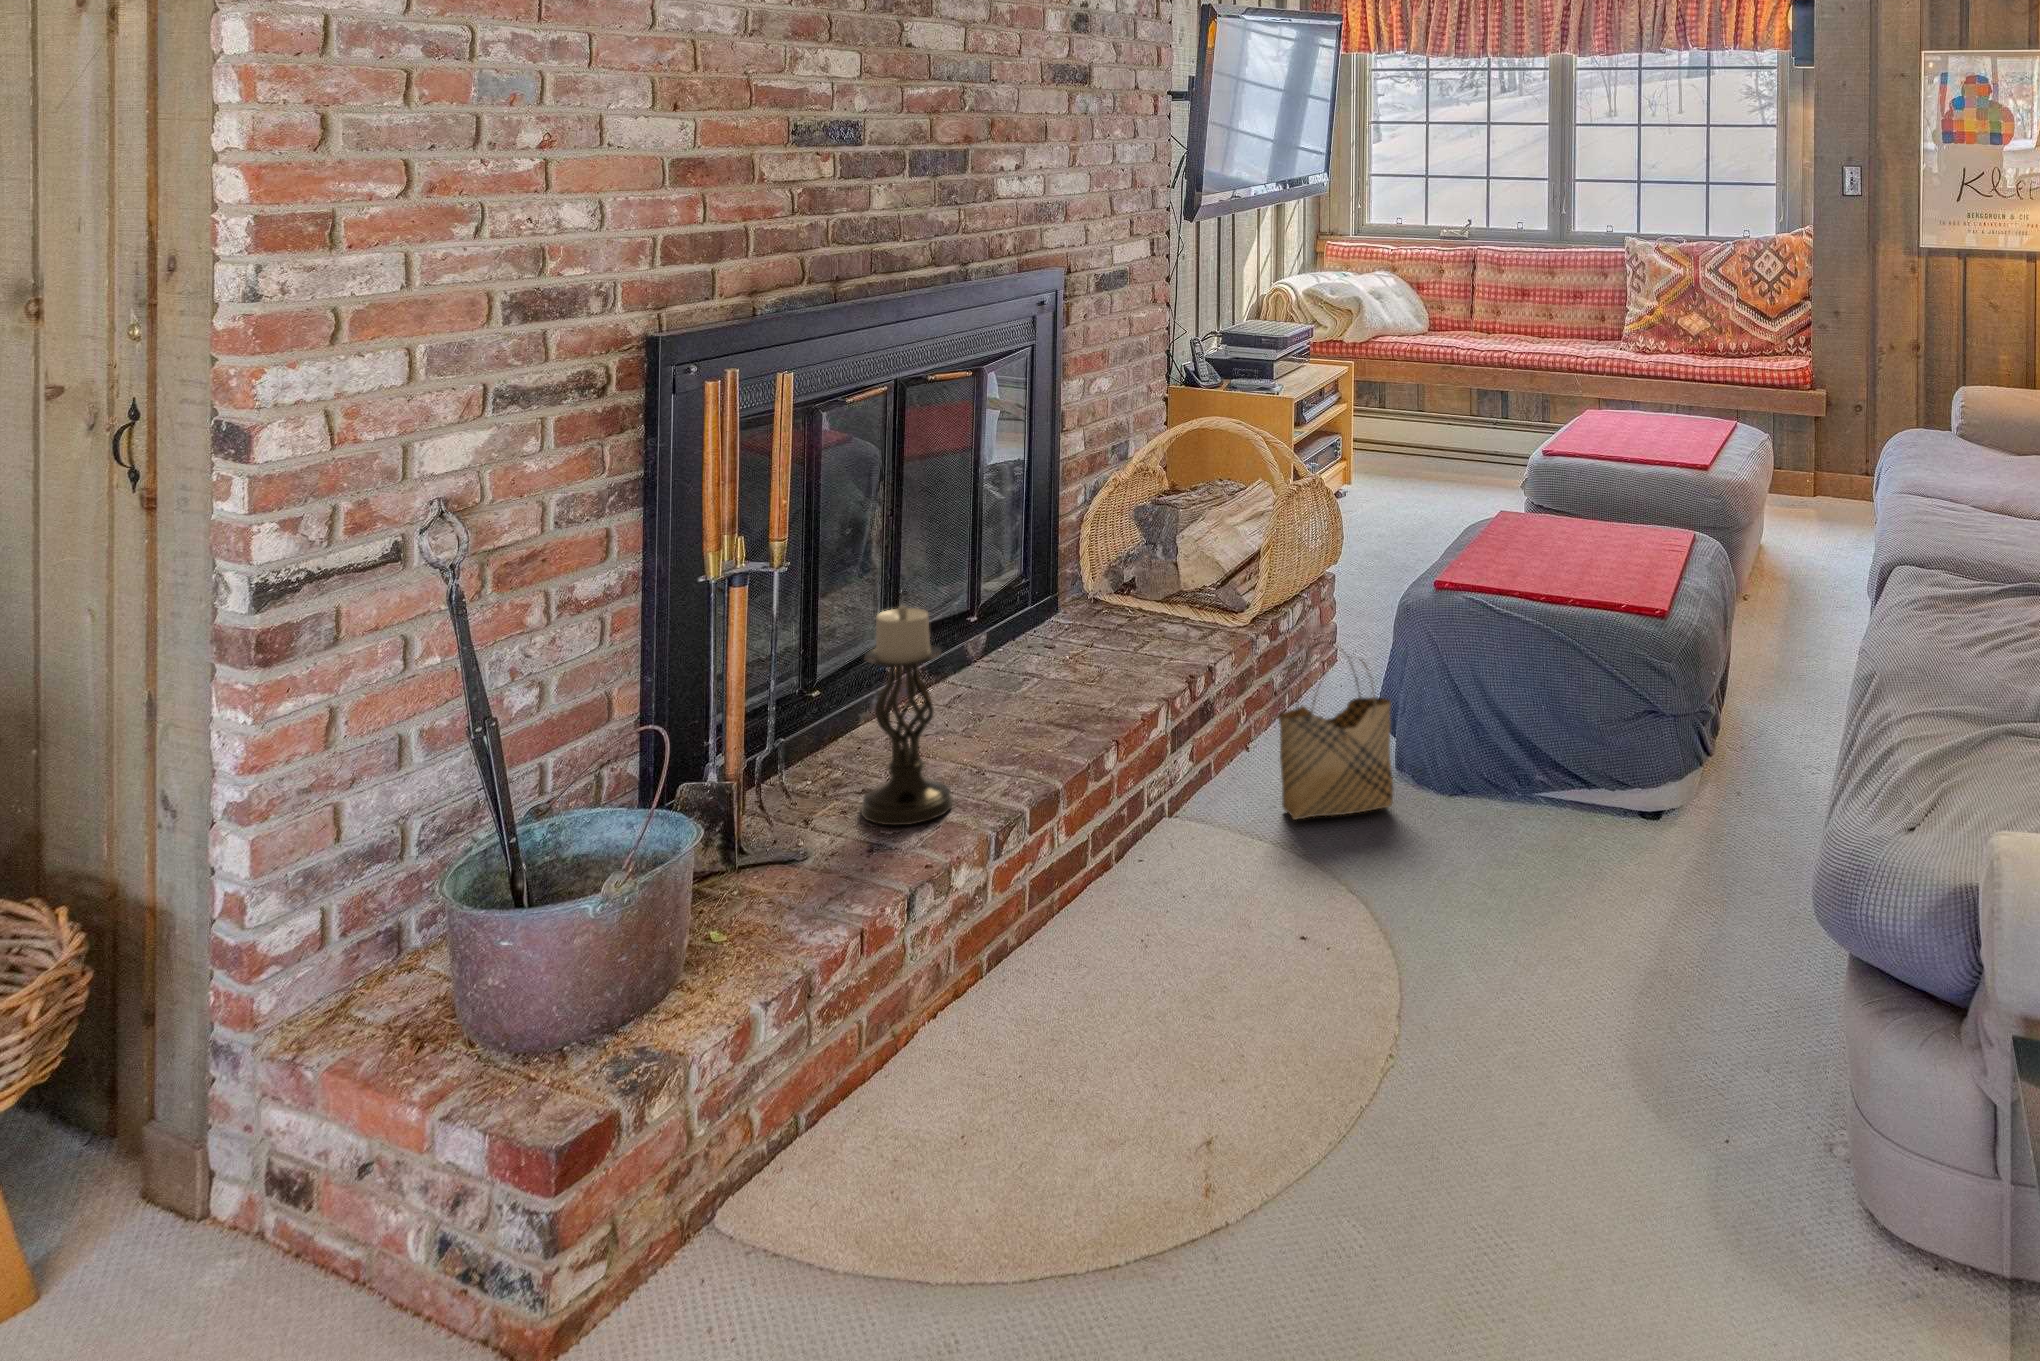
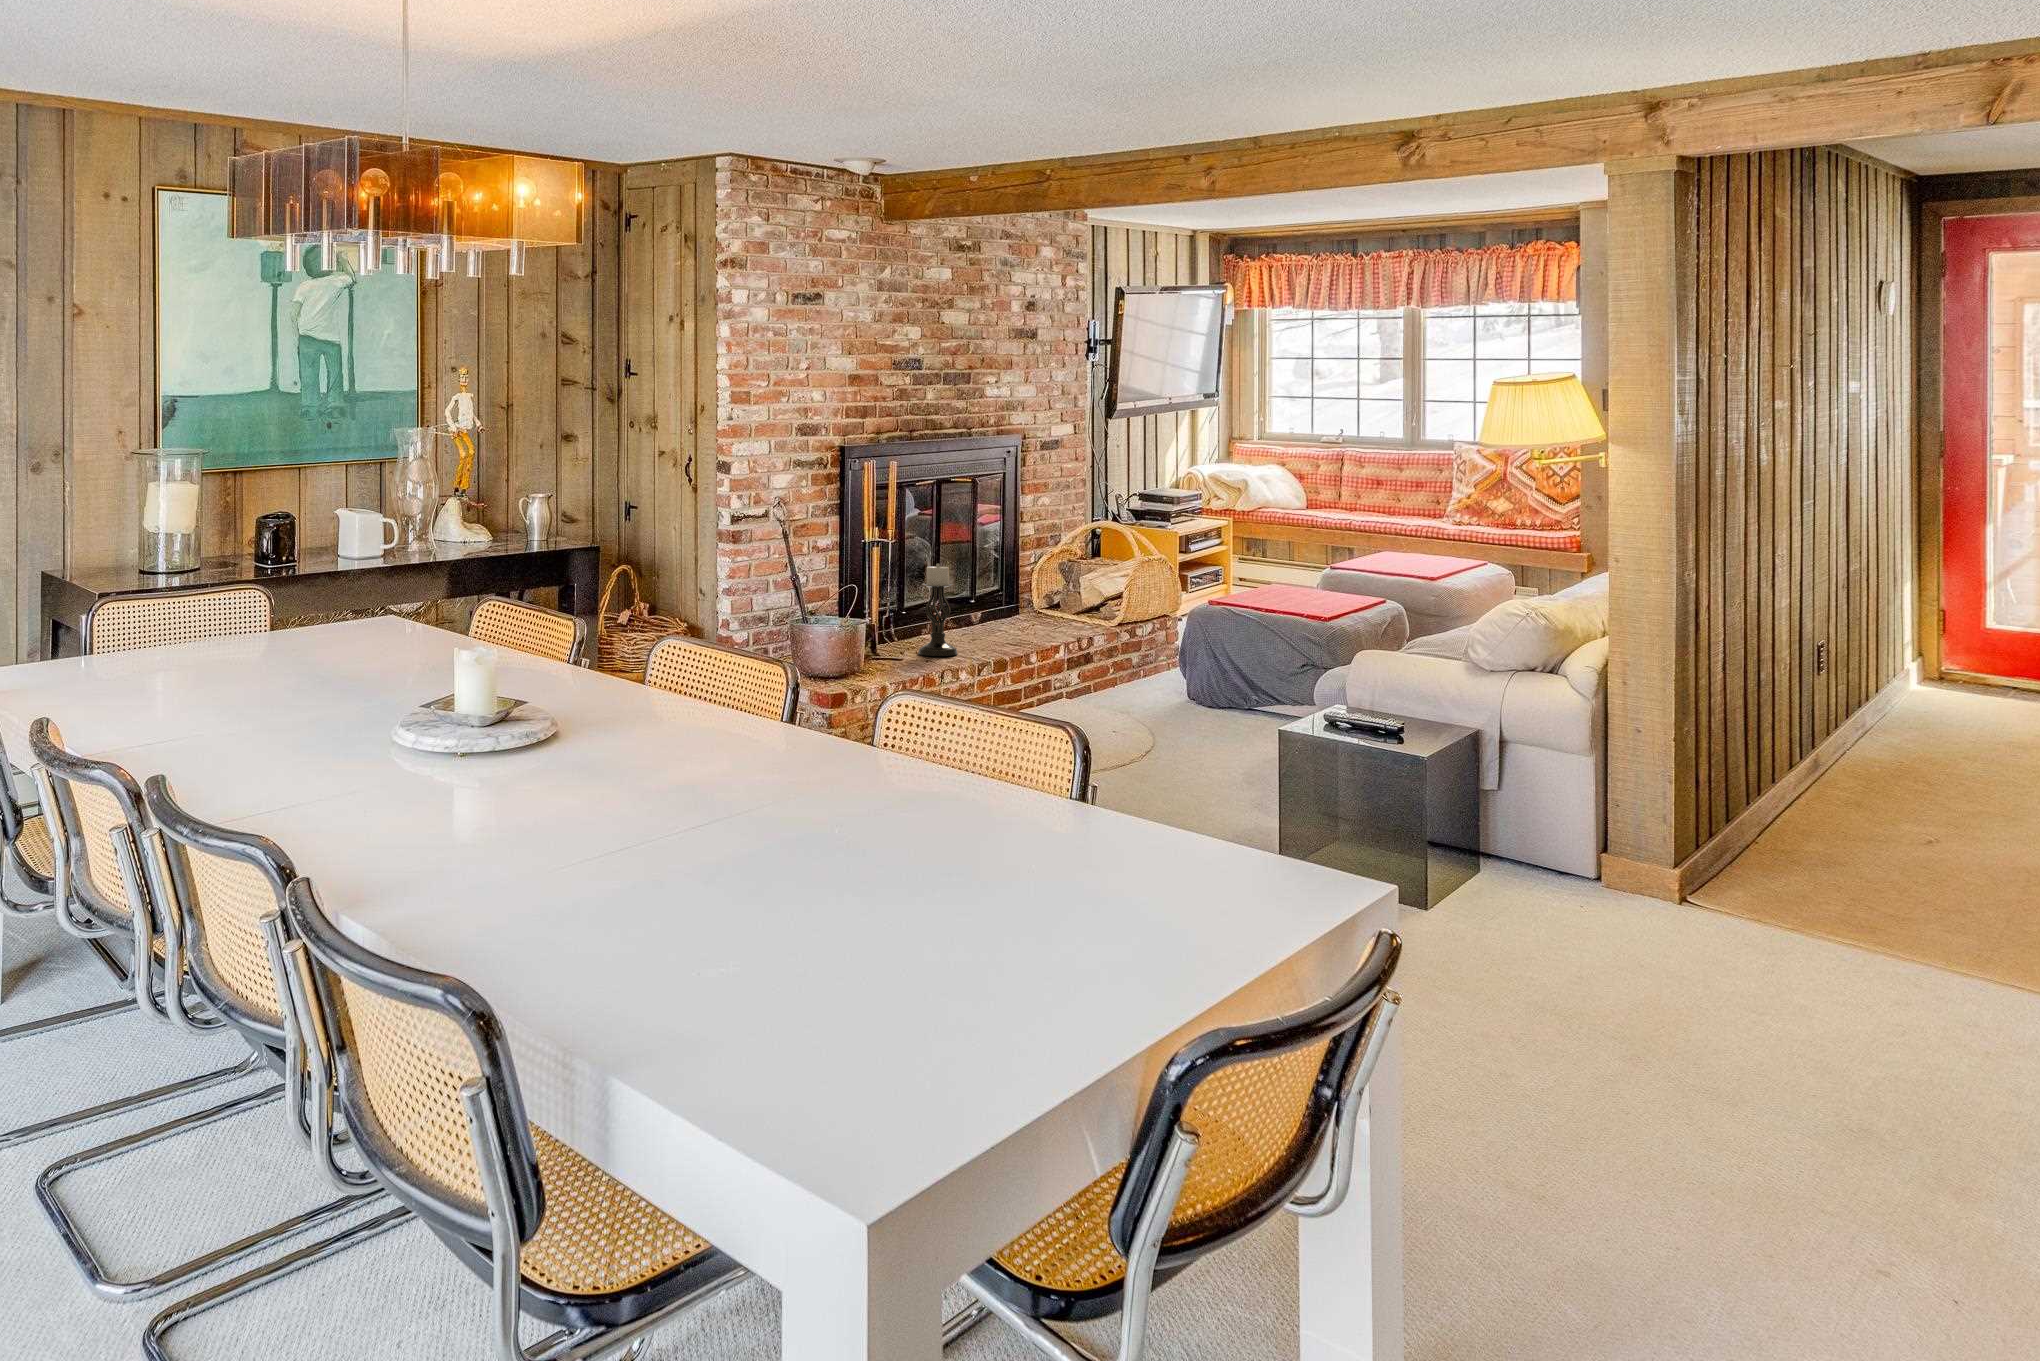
woven basket: present [1278,641,1393,820] -> none [1118,617,1181,703]

